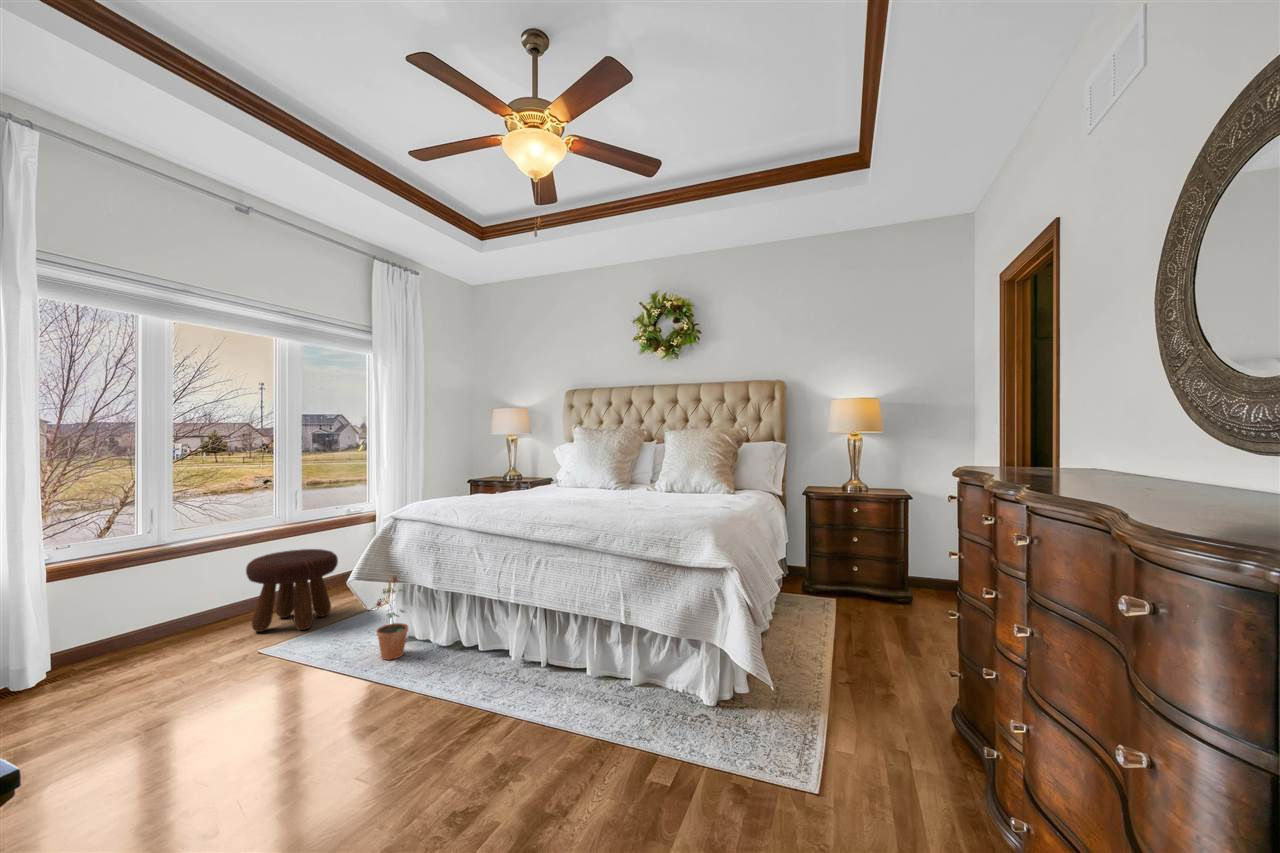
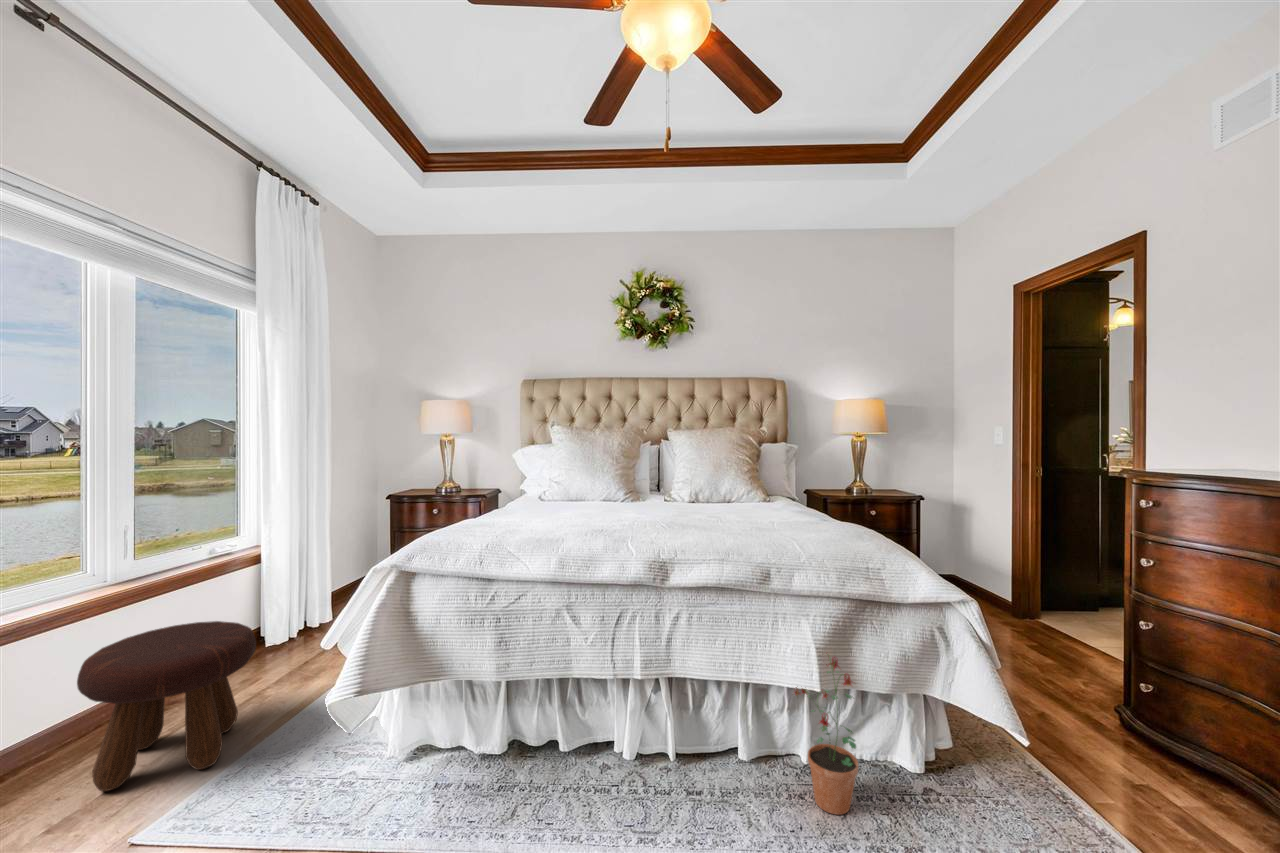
potted plant: present [377,571,408,660] -> present [794,654,858,815]

